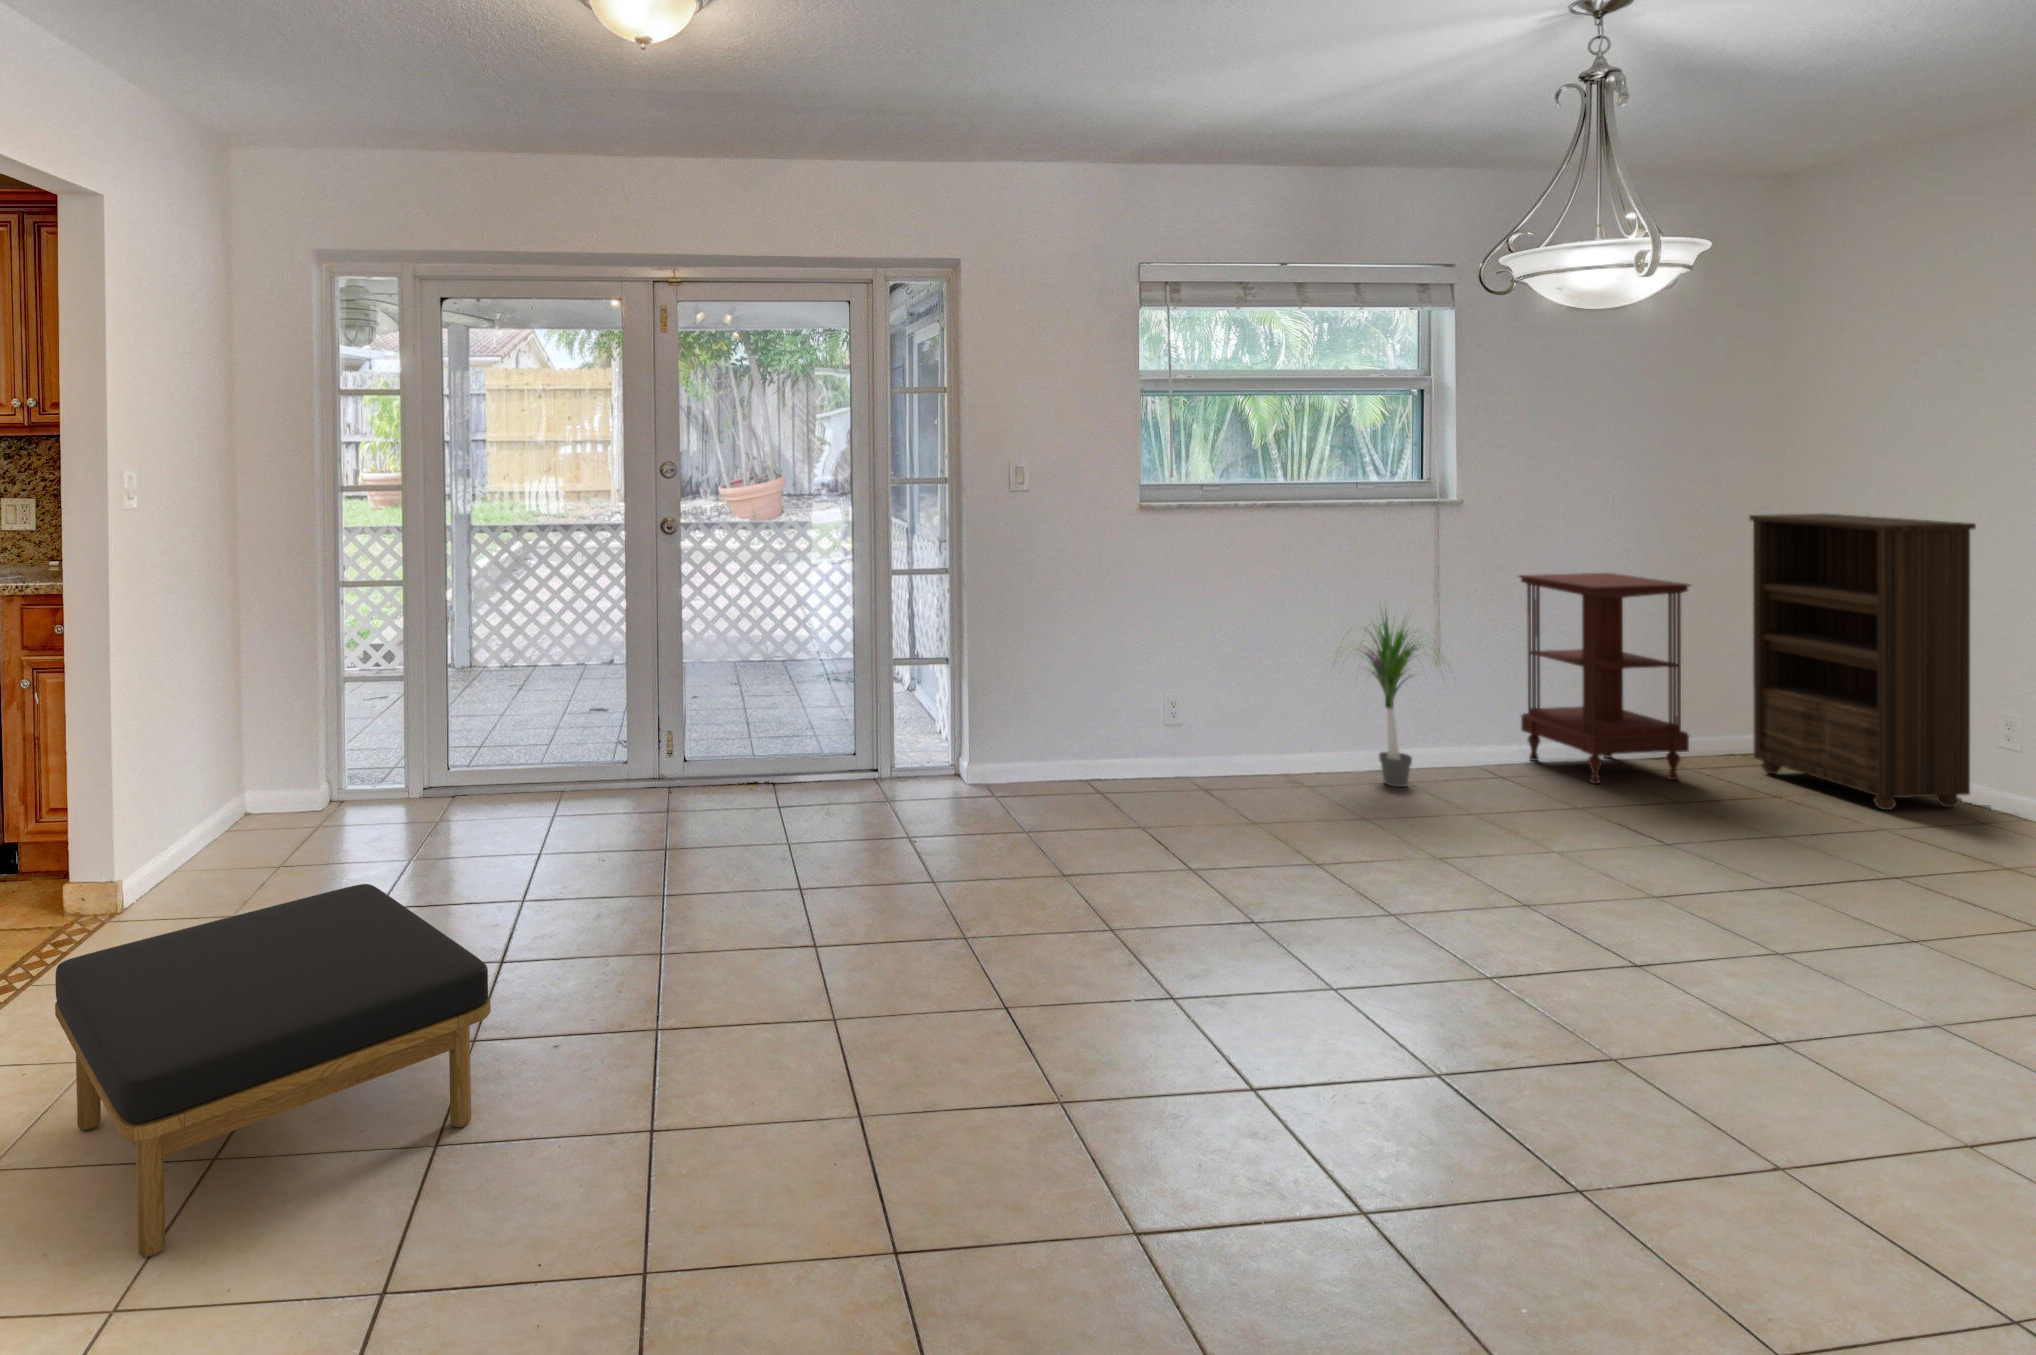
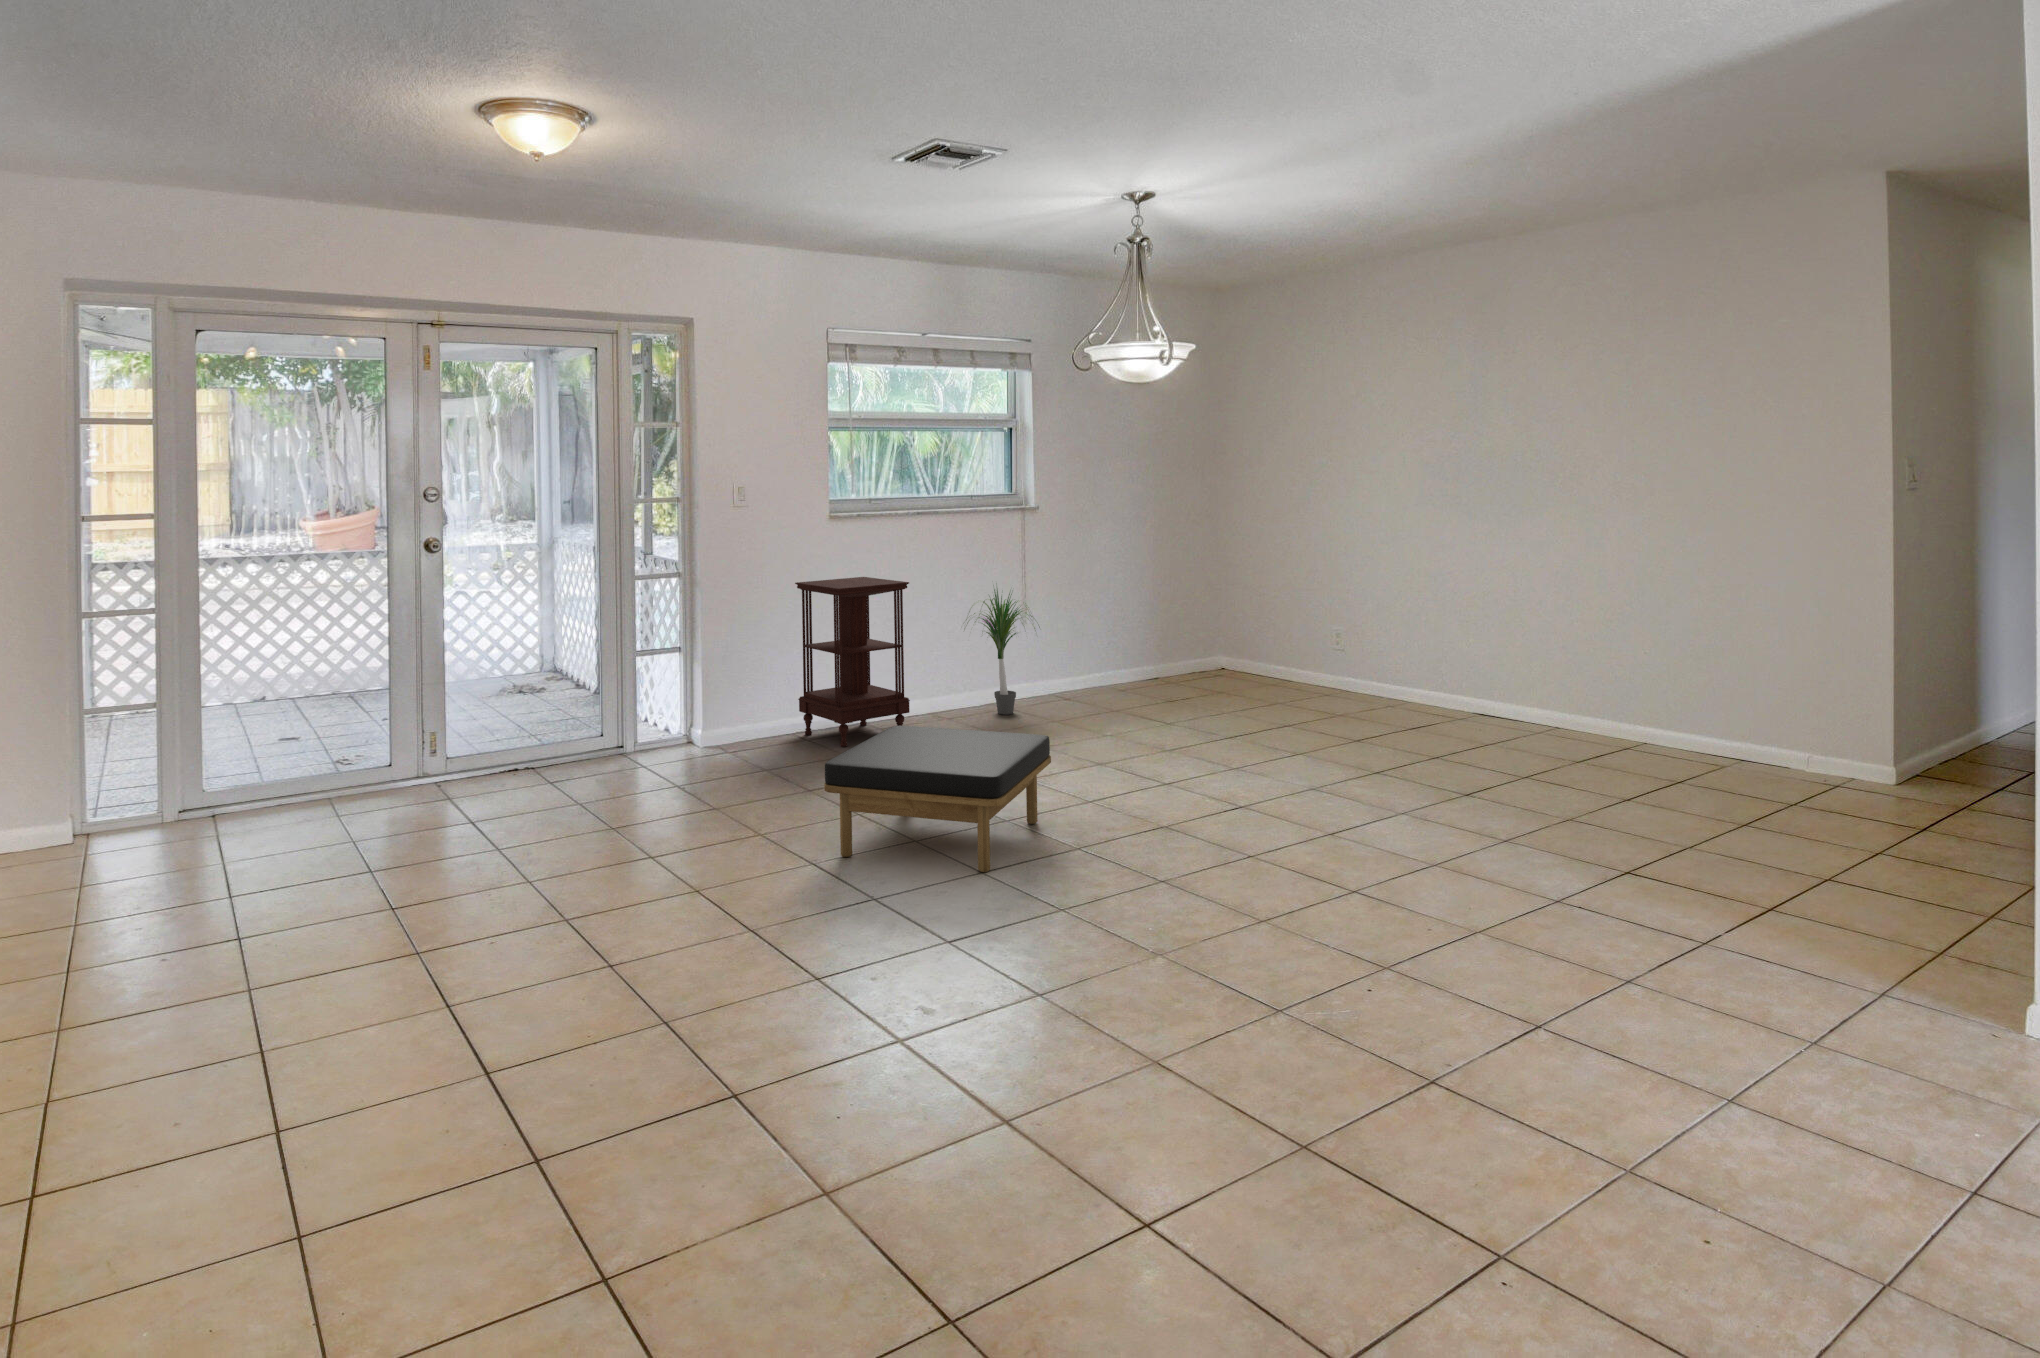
bookshelf: present [1749,513,1976,810] -> none [1203,512,1314,695]
side table: present [1519,573,1690,784] -> present [795,577,910,747]
ottoman: present [55,884,491,1257] -> present [824,726,1051,872]

